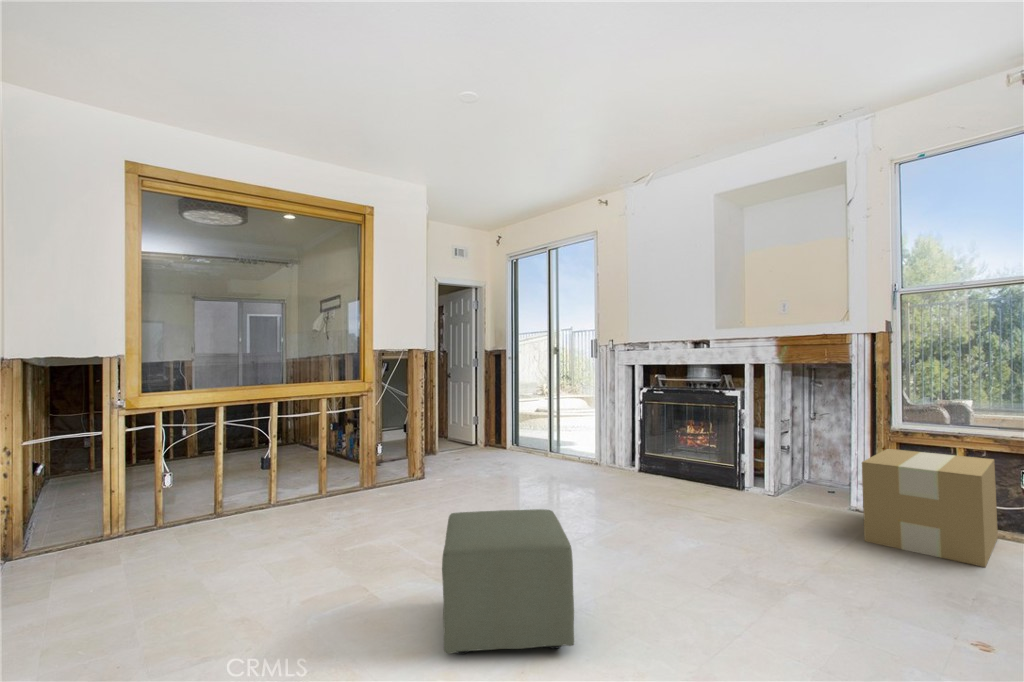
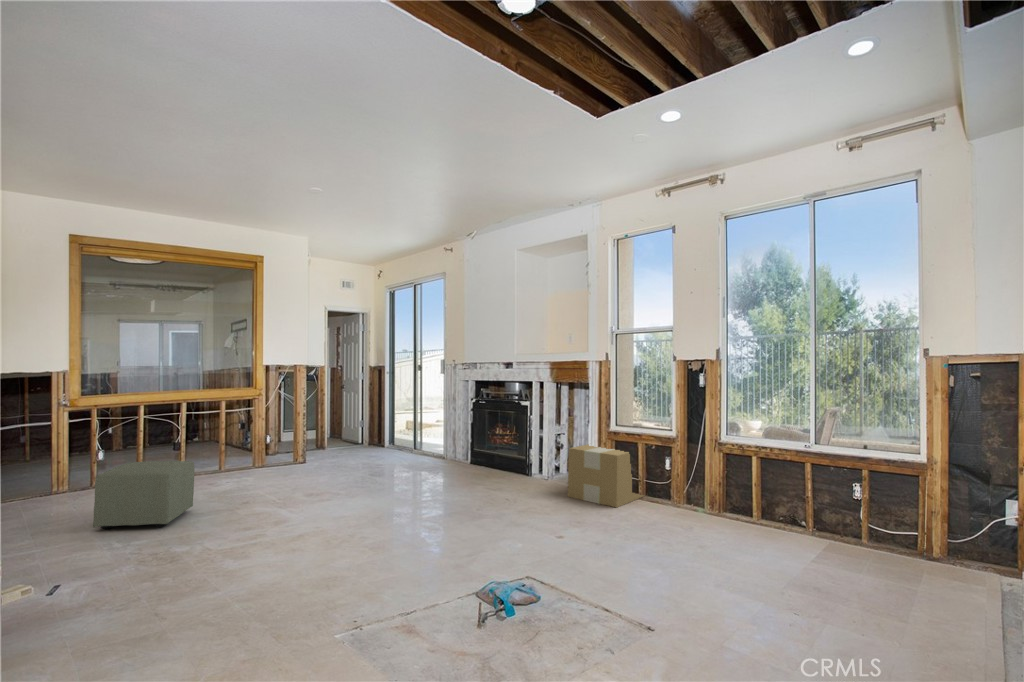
ottoman: present [442,509,574,654] -> present [93,461,194,529]

